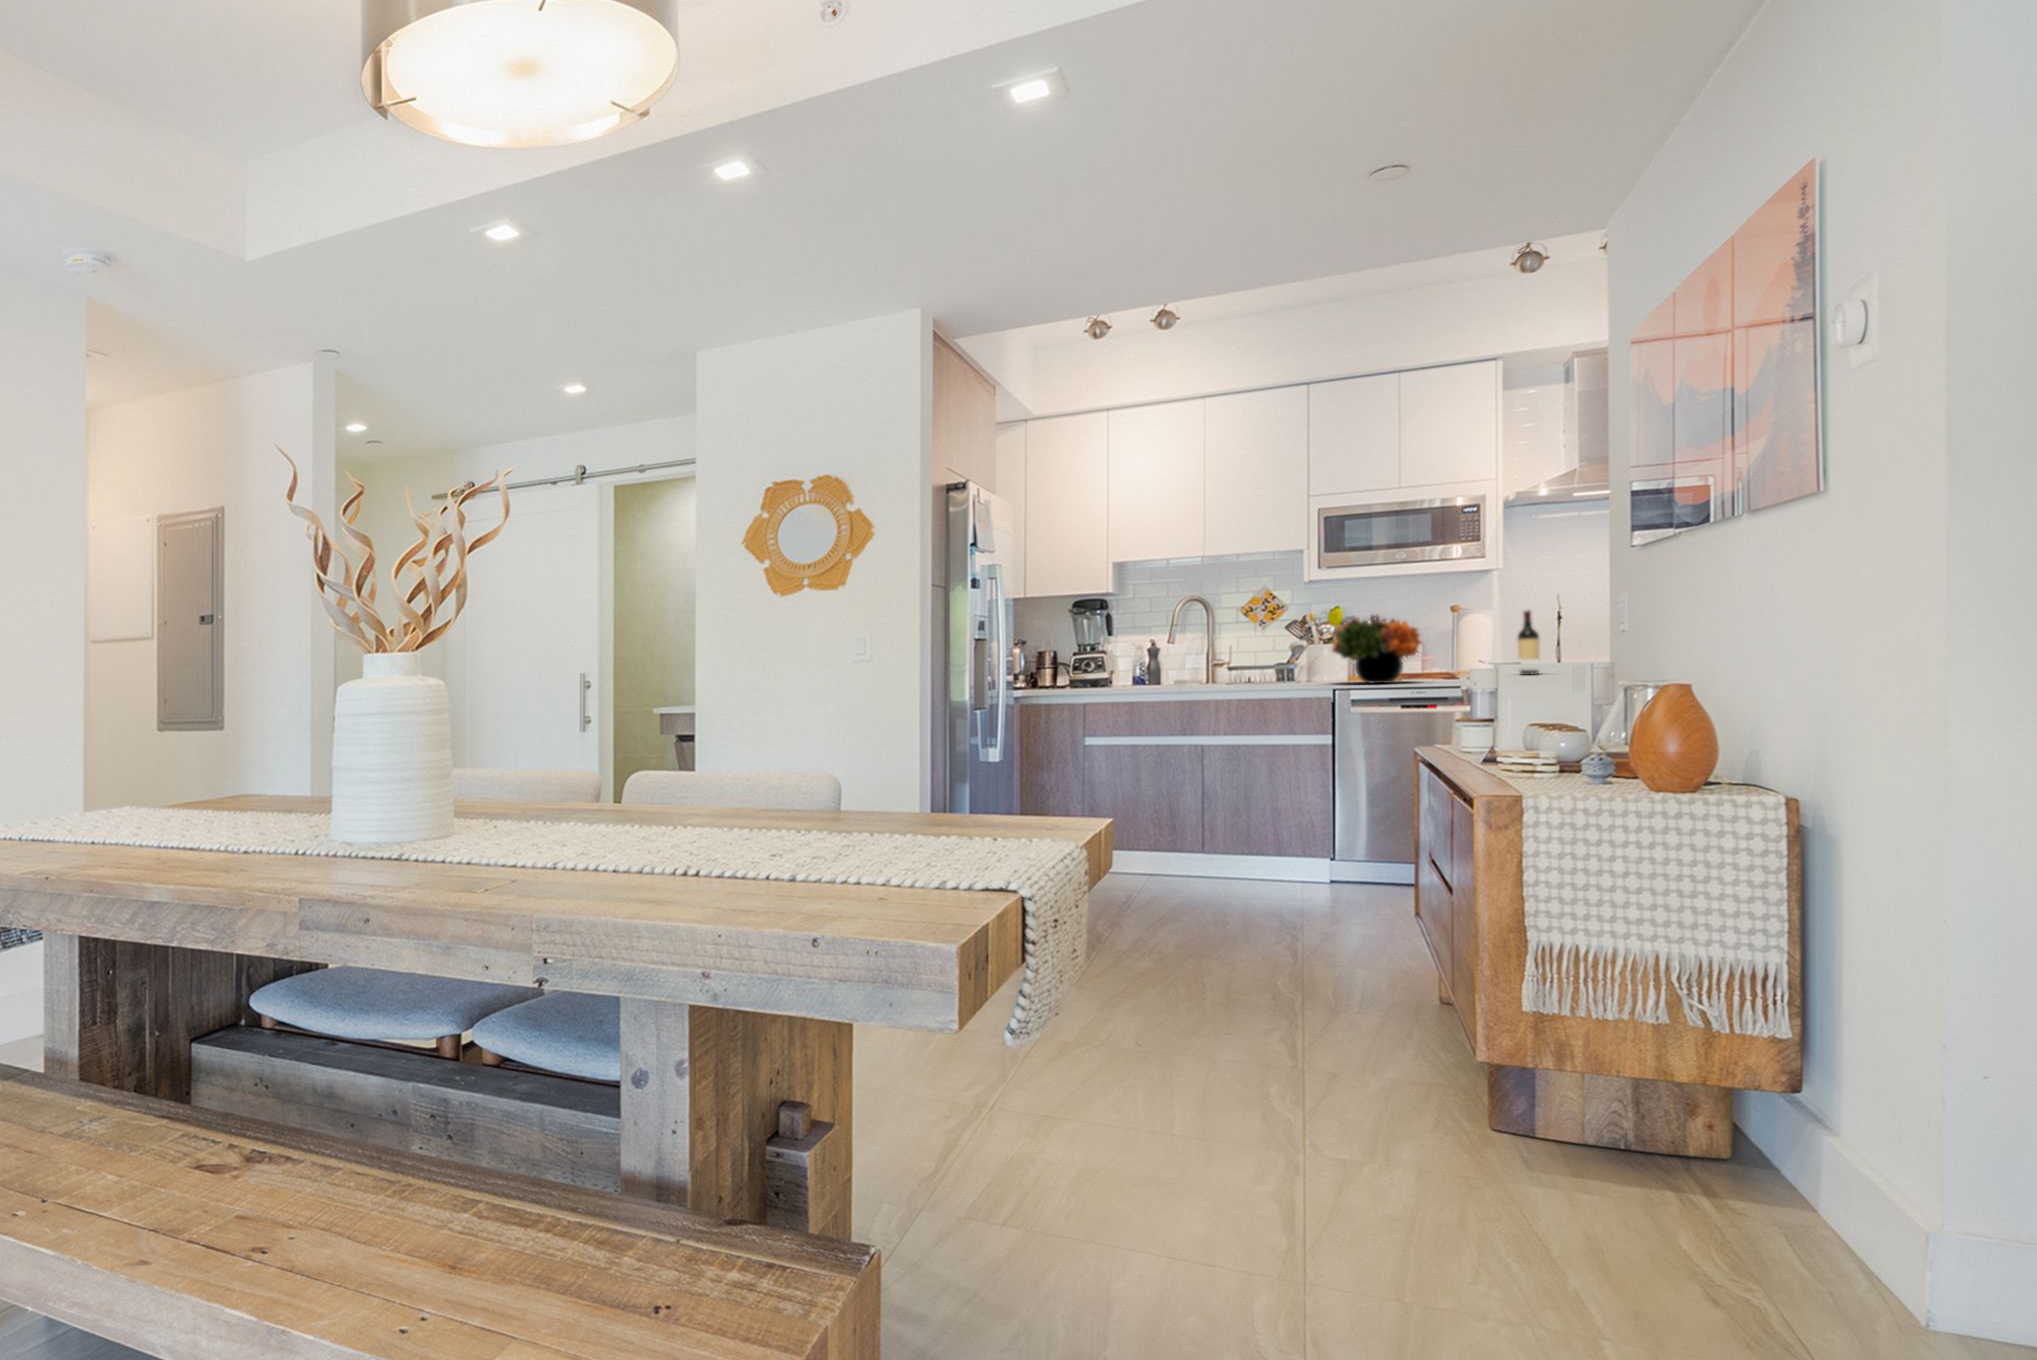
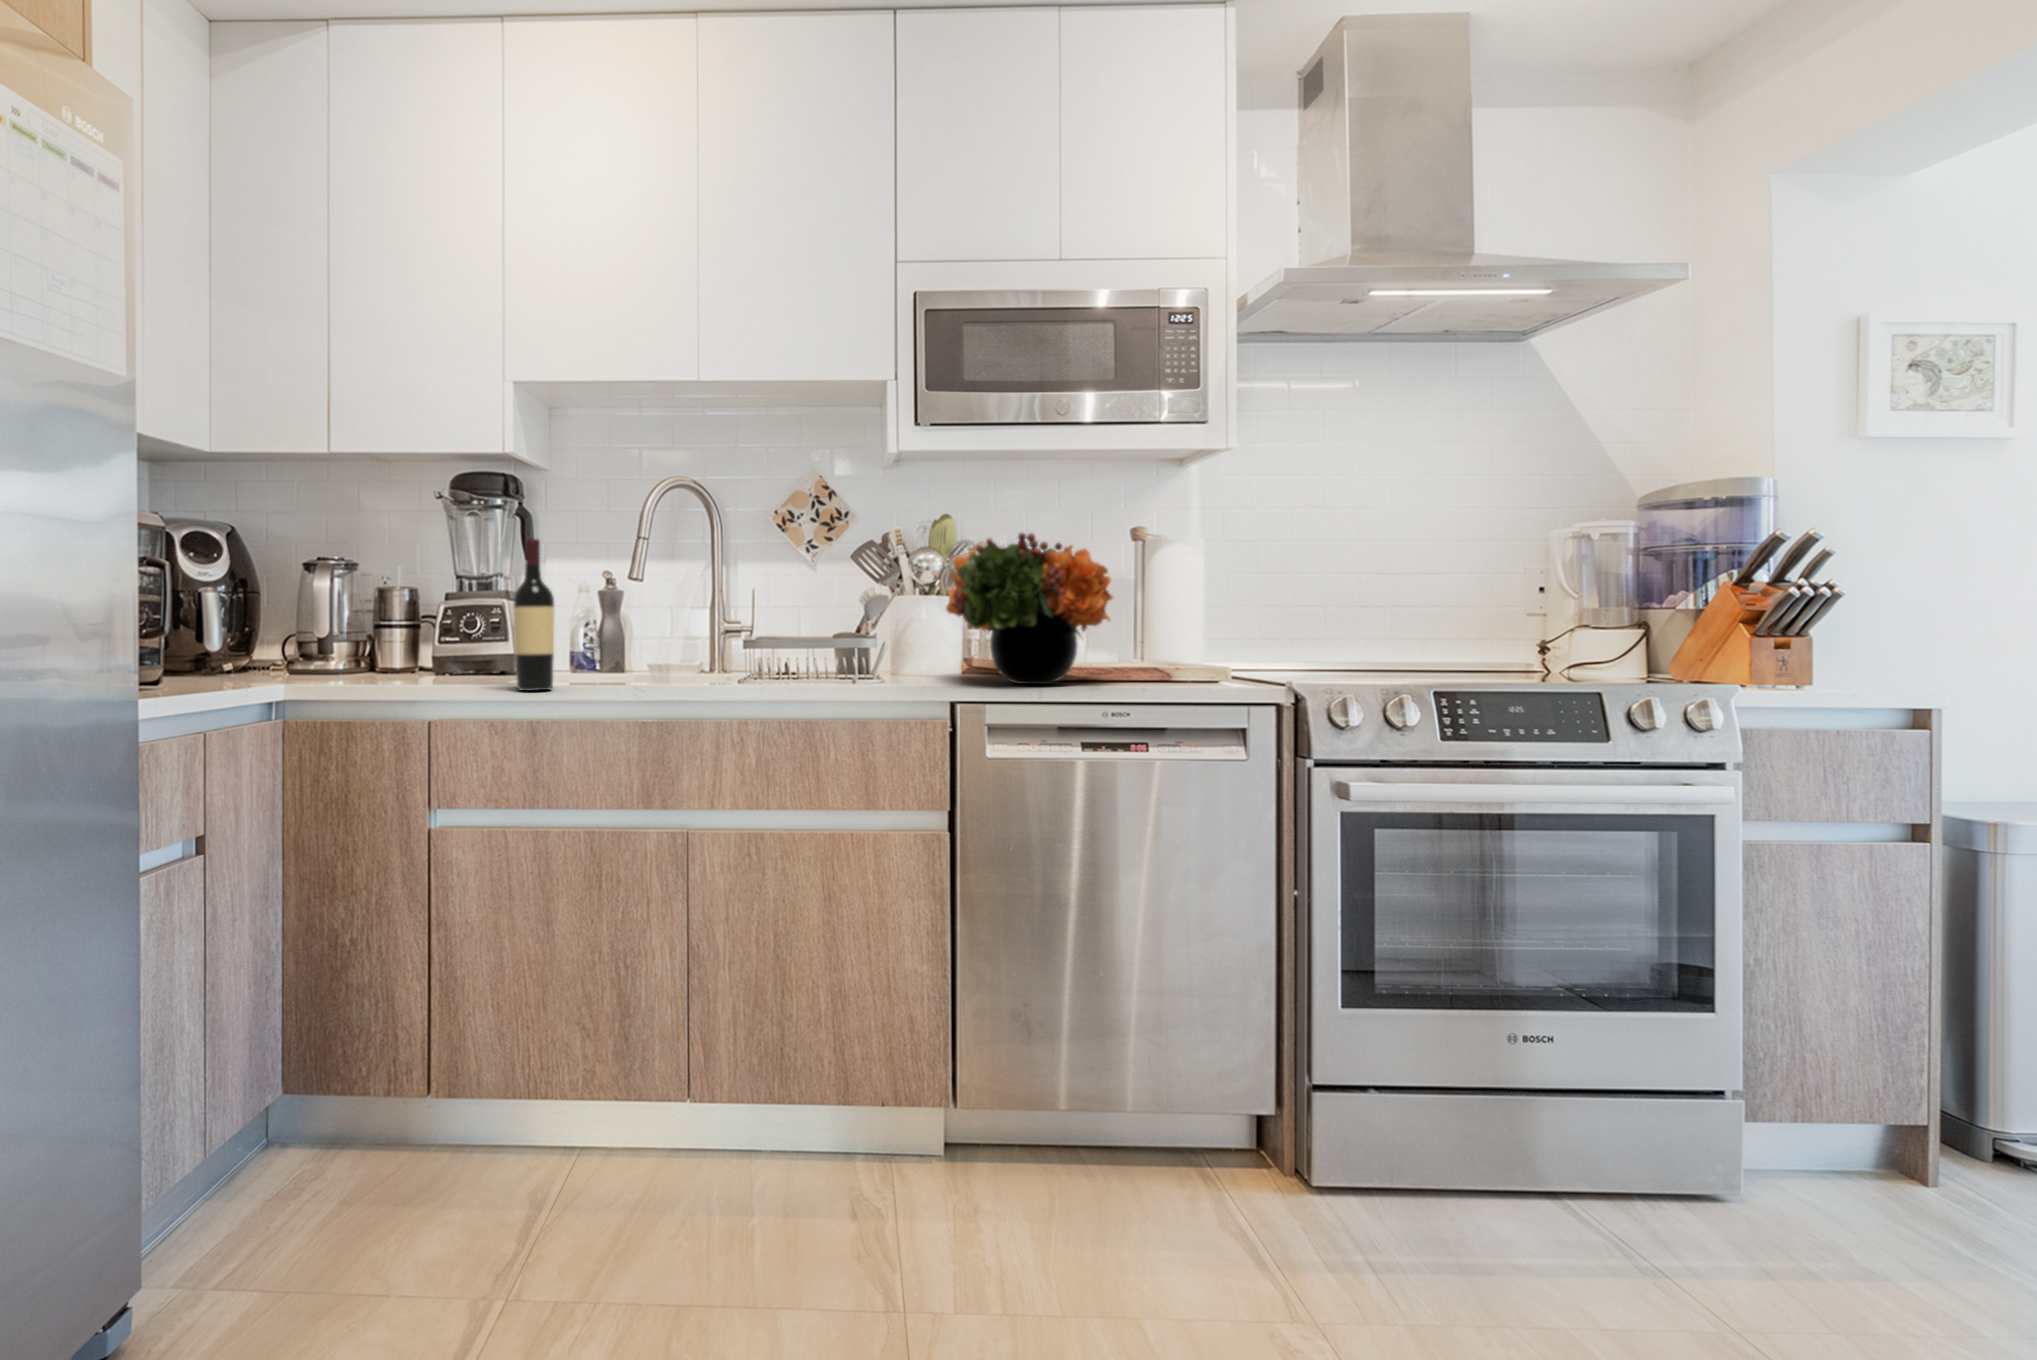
wine bottle: present [1517,610,1539,675] -> present [514,539,554,691]

